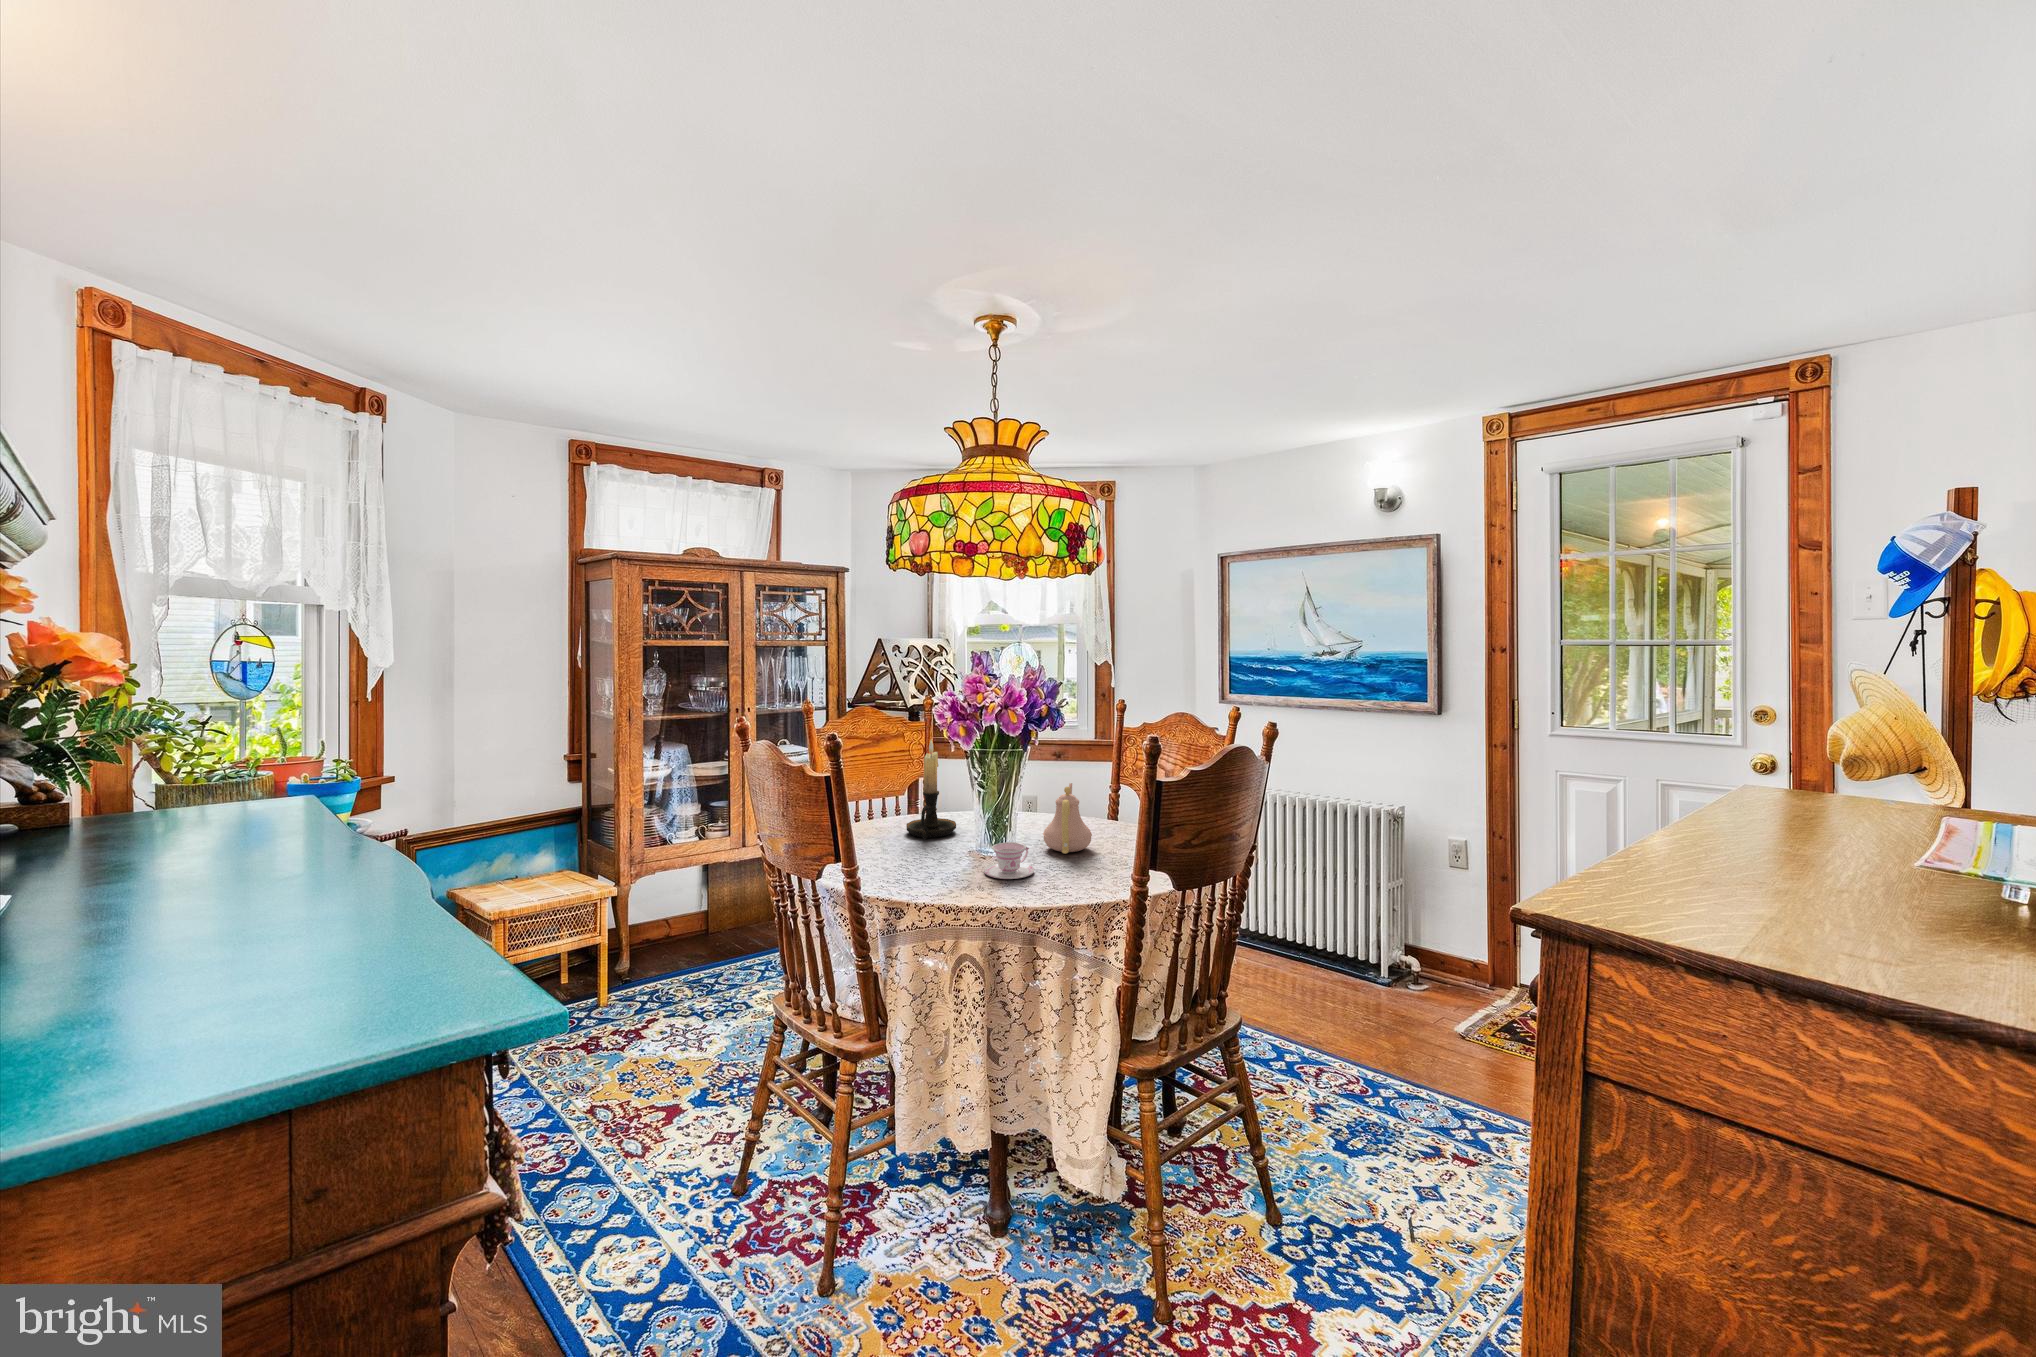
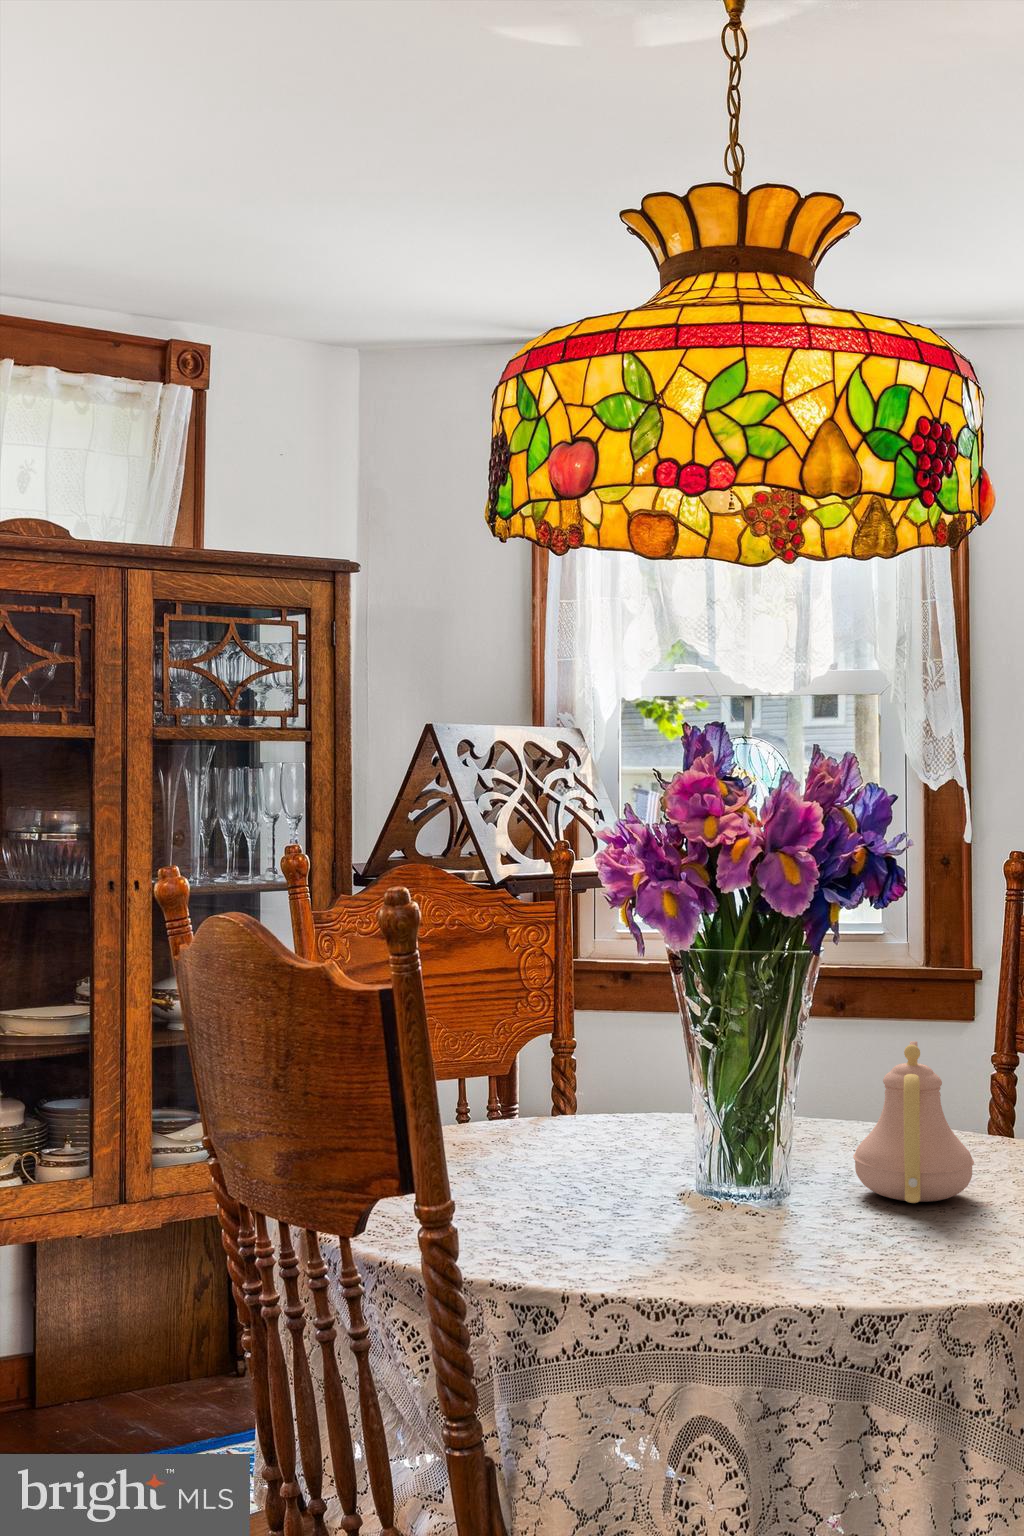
candle holder: present [906,740,956,839] -> none [521,933,638,1167]
teacup: present [984,842,1034,879] -> none [725,1168,845,1252]

